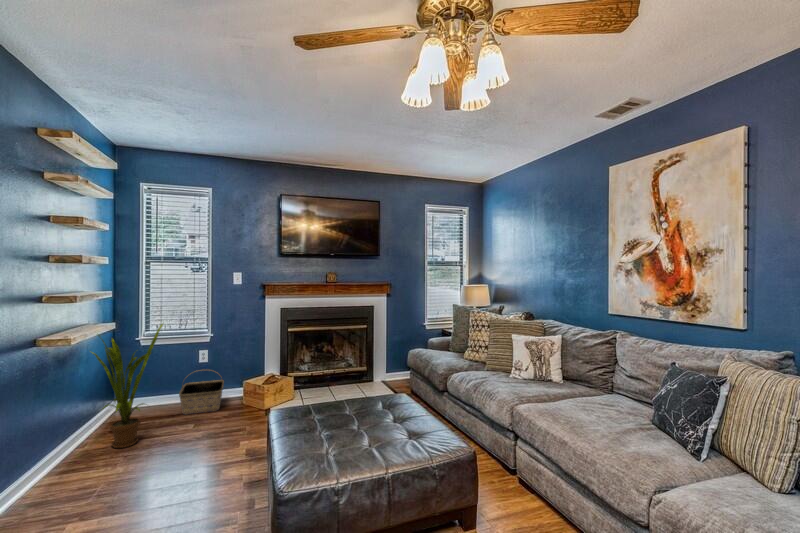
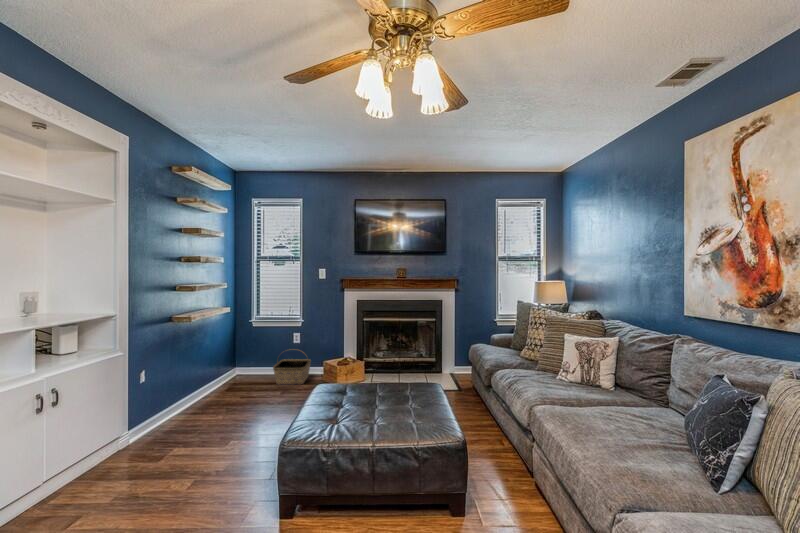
house plant: present [91,324,163,448] -> none [199,308,258,404]

